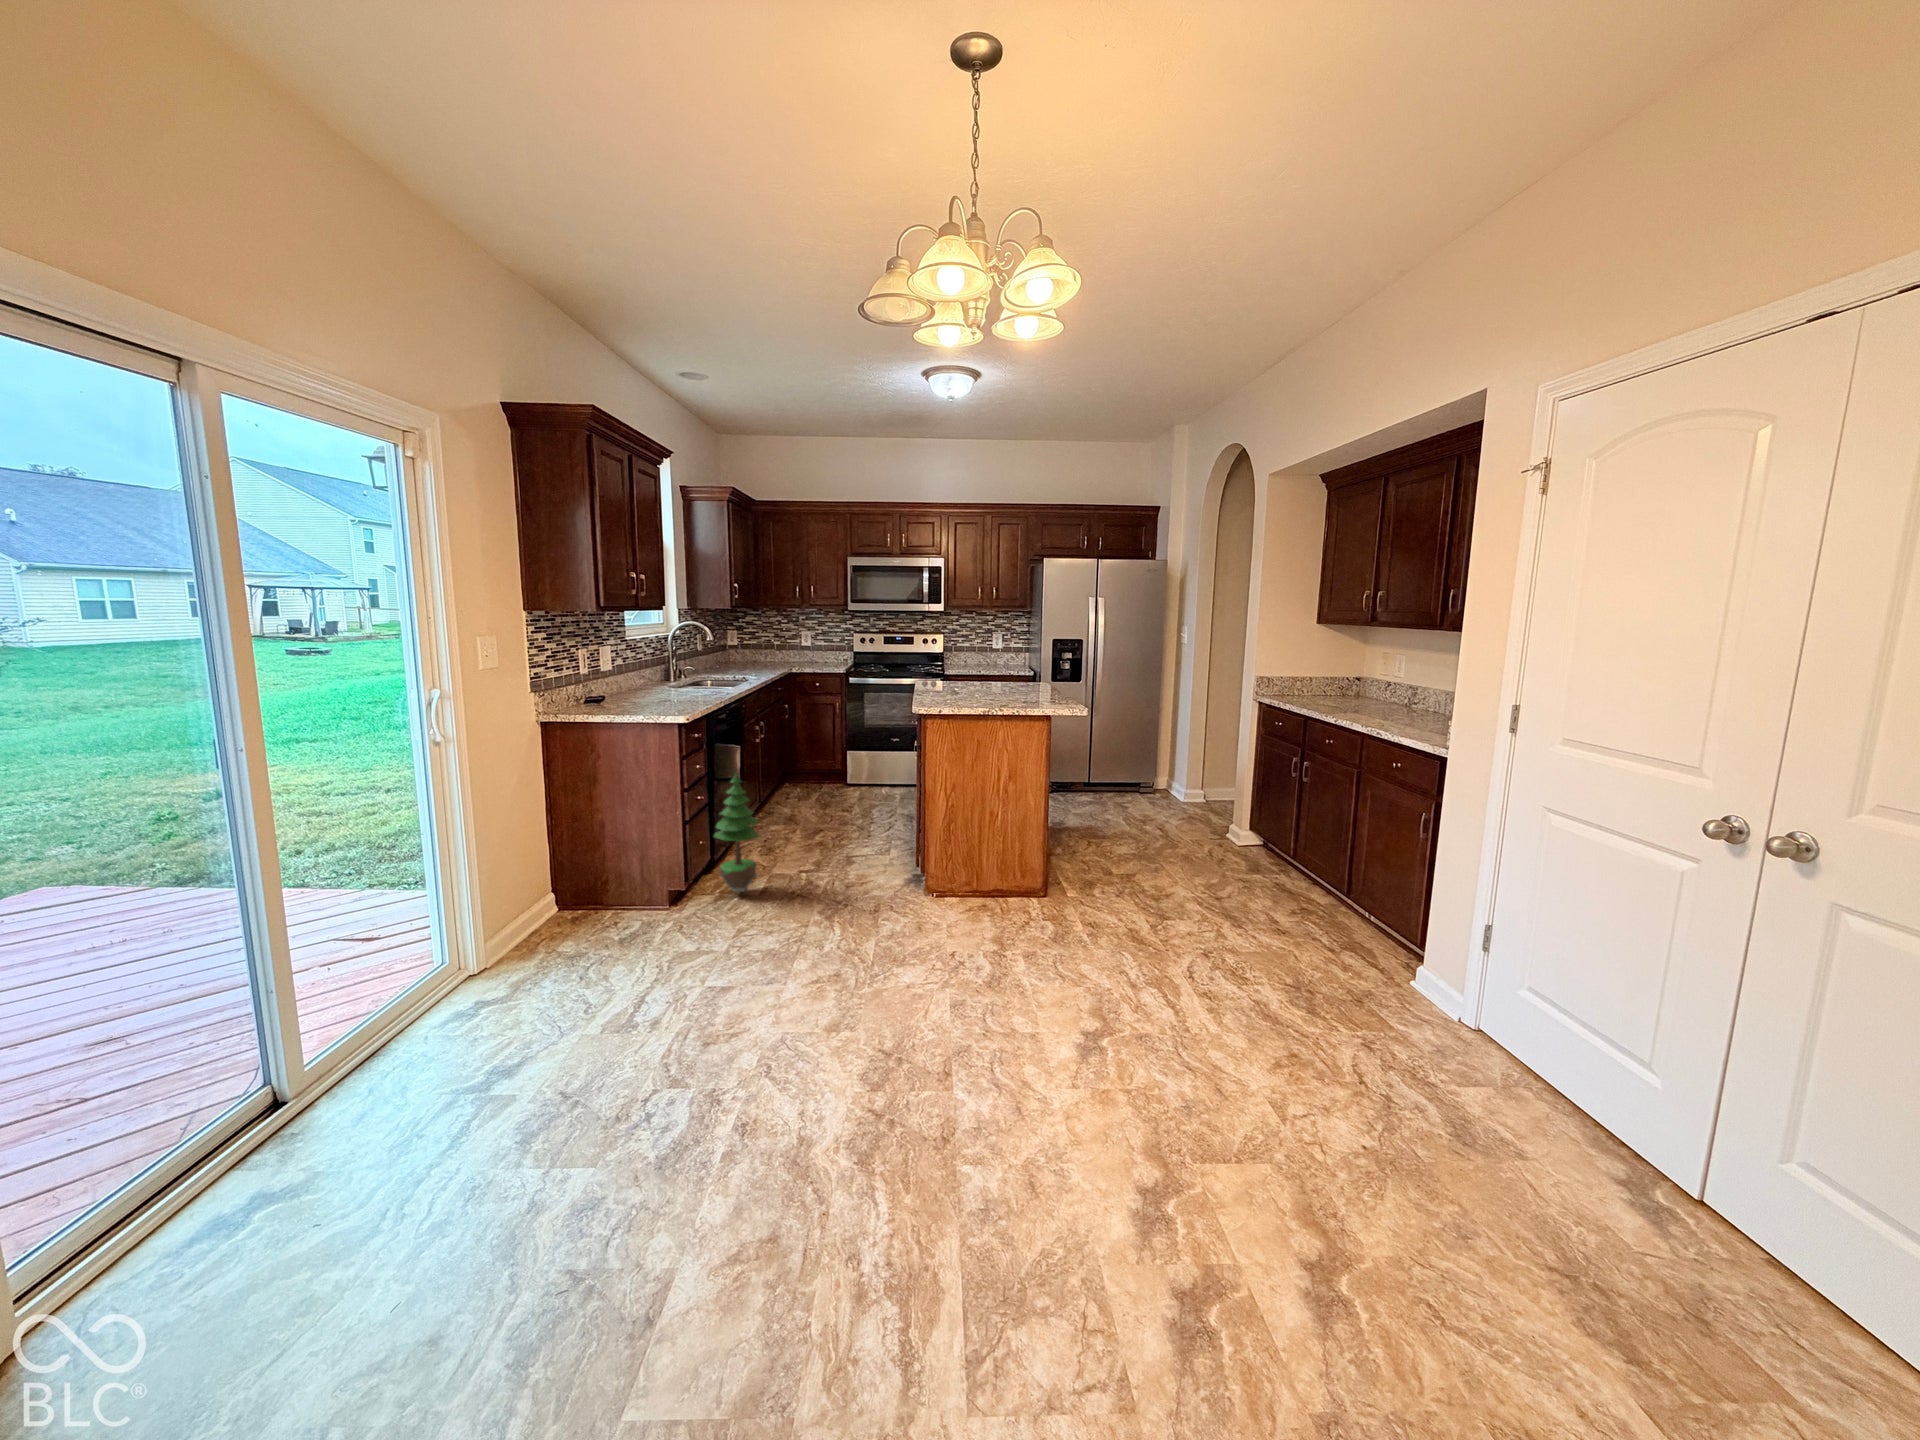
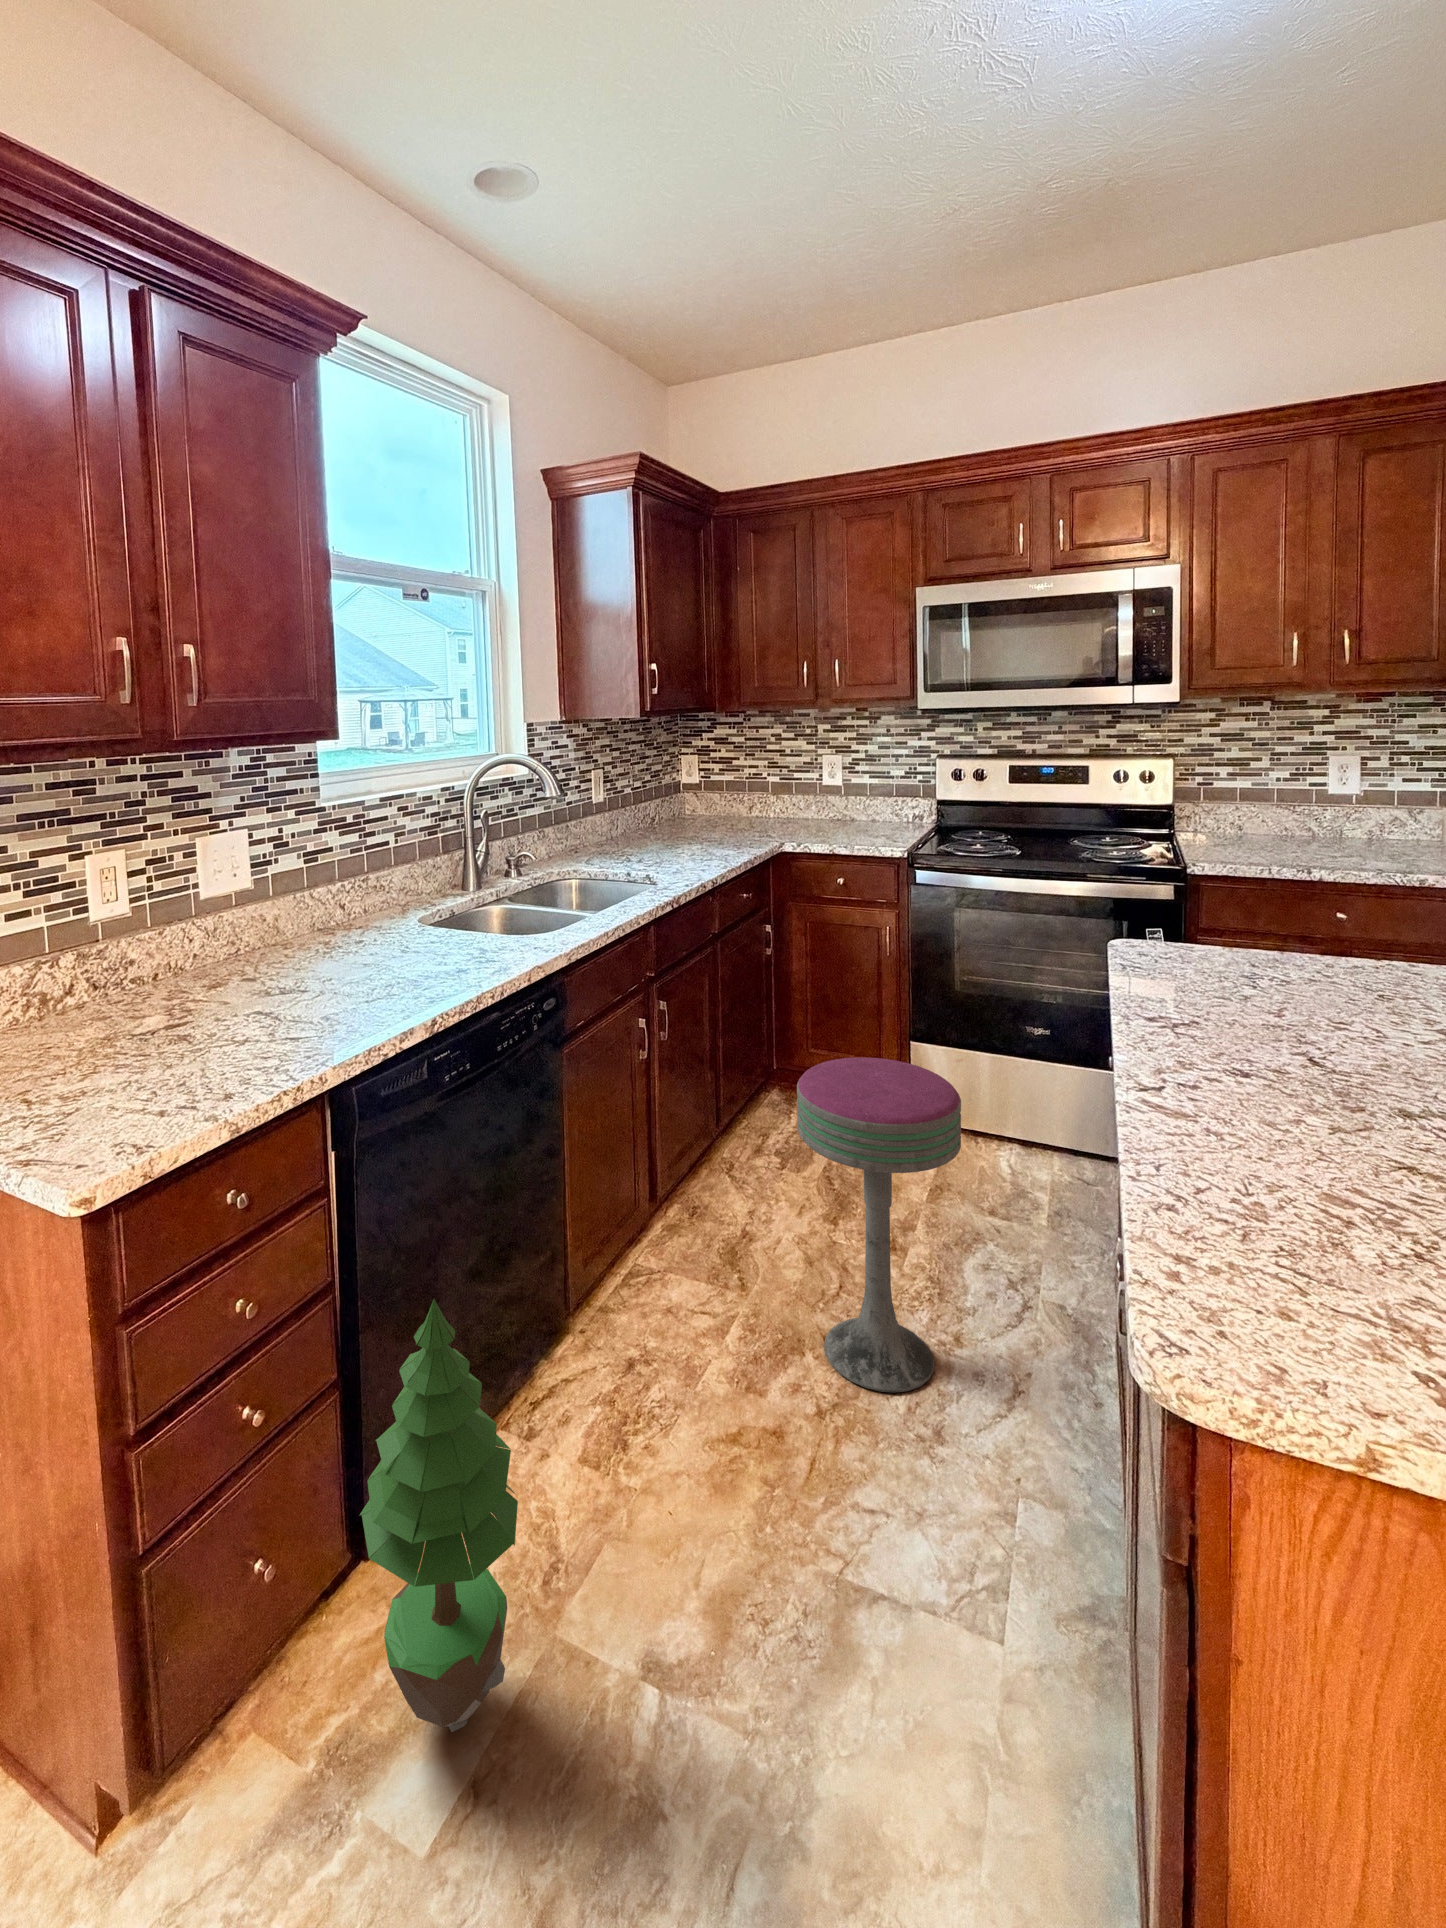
bar stool: none [817,733,871,837] -> present [797,1057,961,1393]

